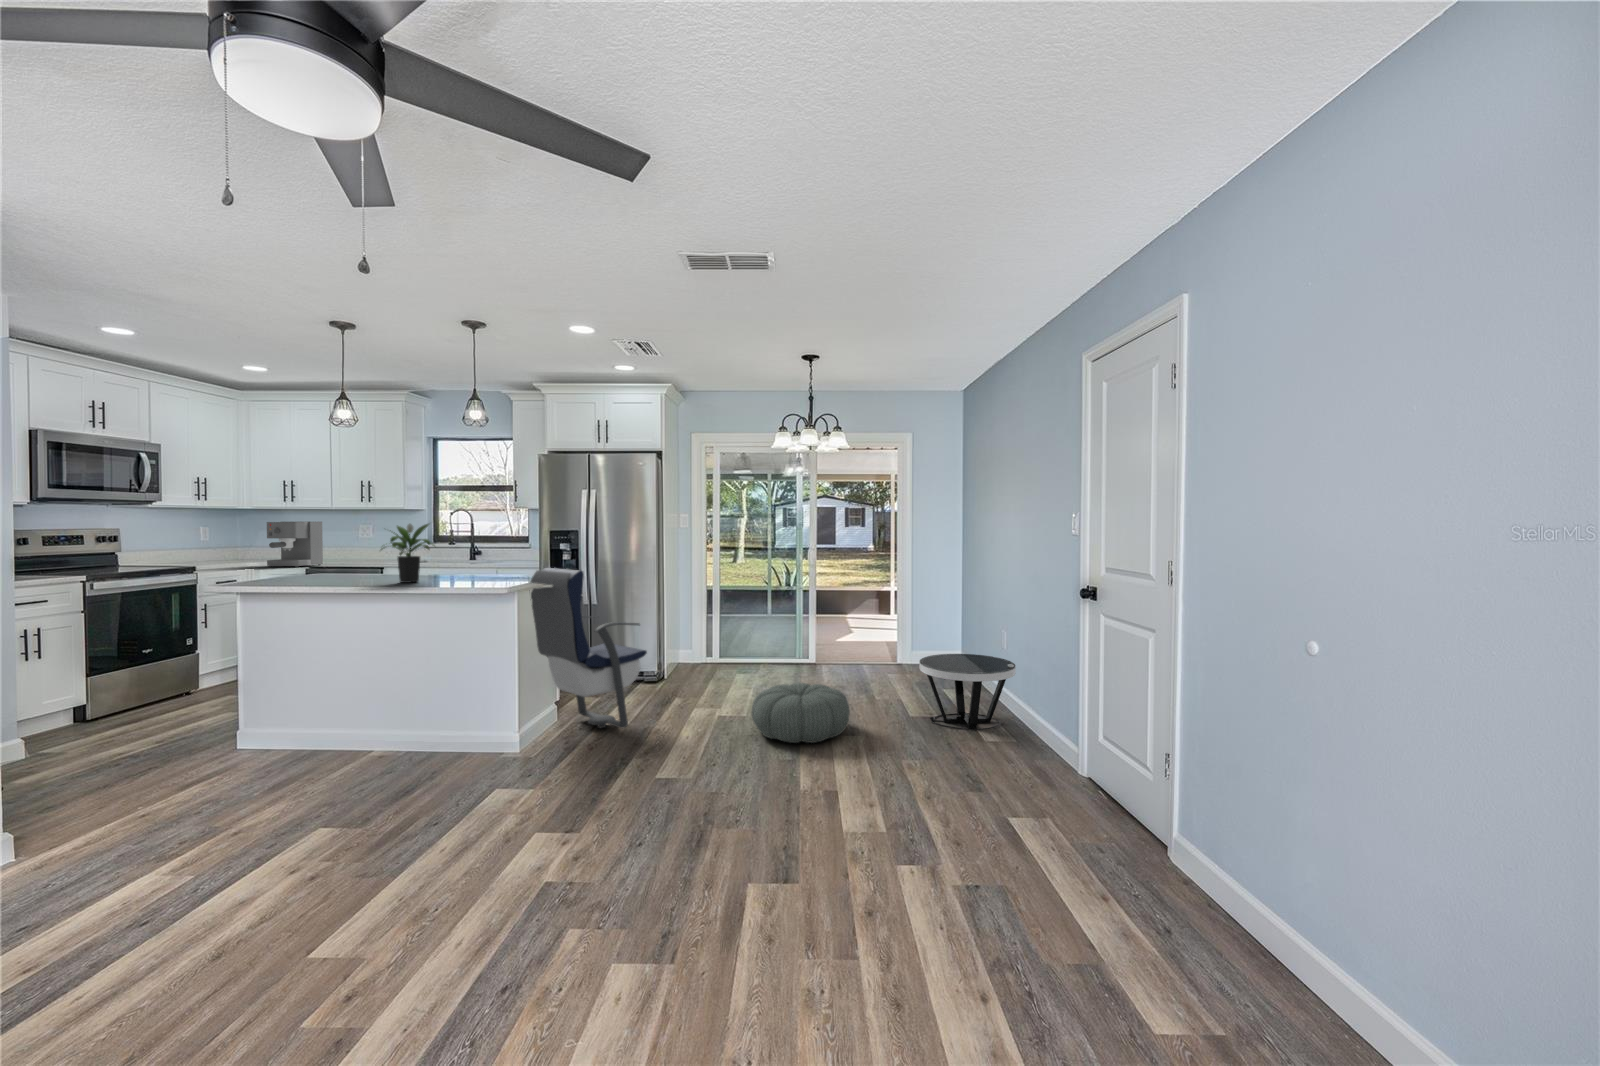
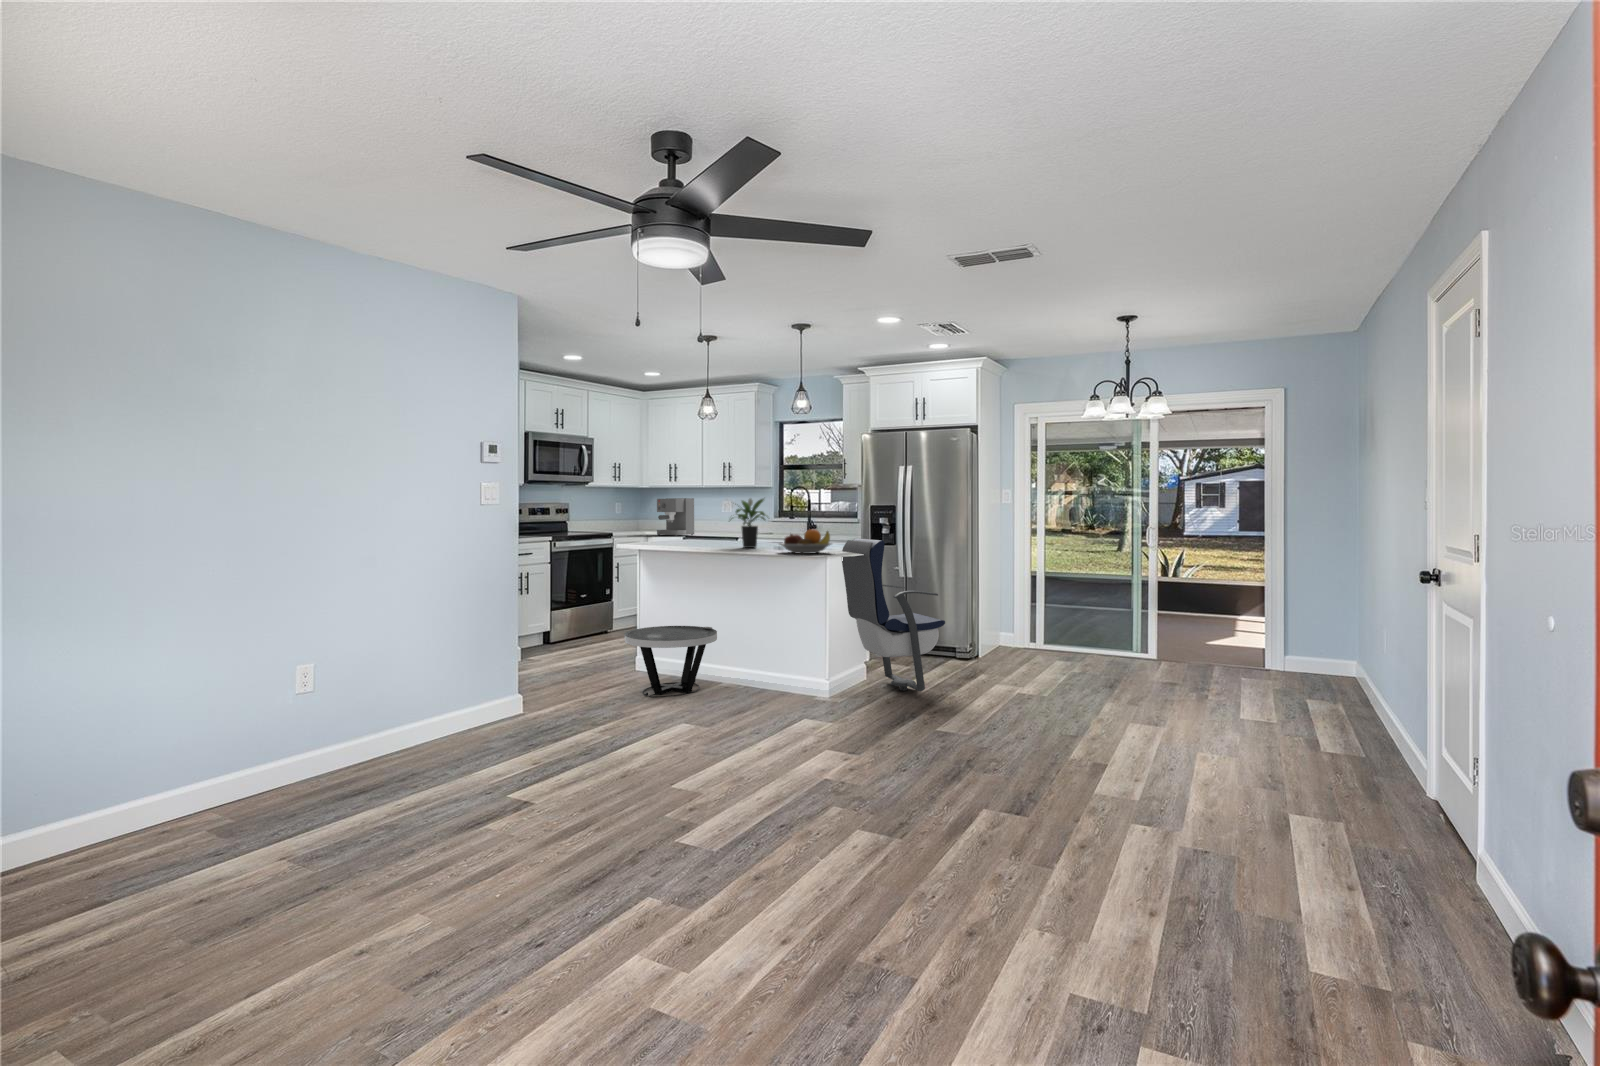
fruit bowl: none [452,560,523,589] -> present [779,529,832,554]
side table: present [919,654,1016,730] -> present [625,626,717,698]
pouf: present [751,683,850,743] -> none [1045,667,1156,727]

